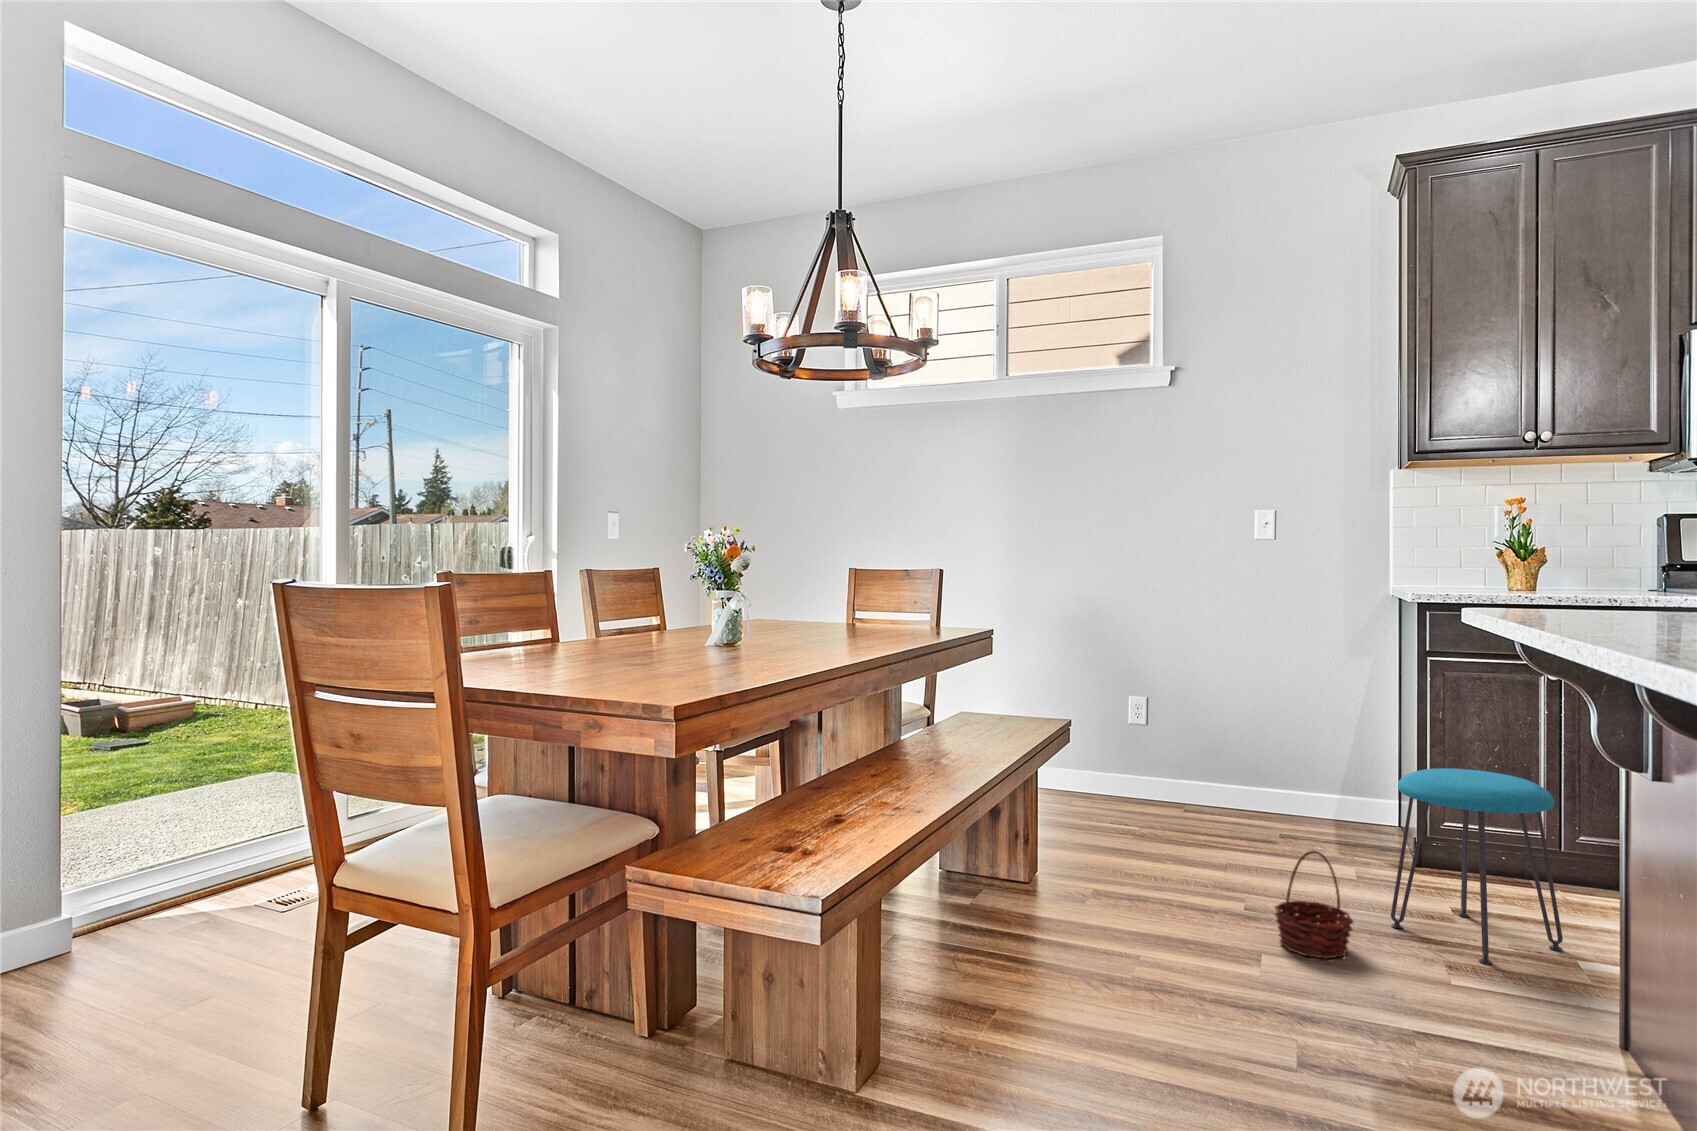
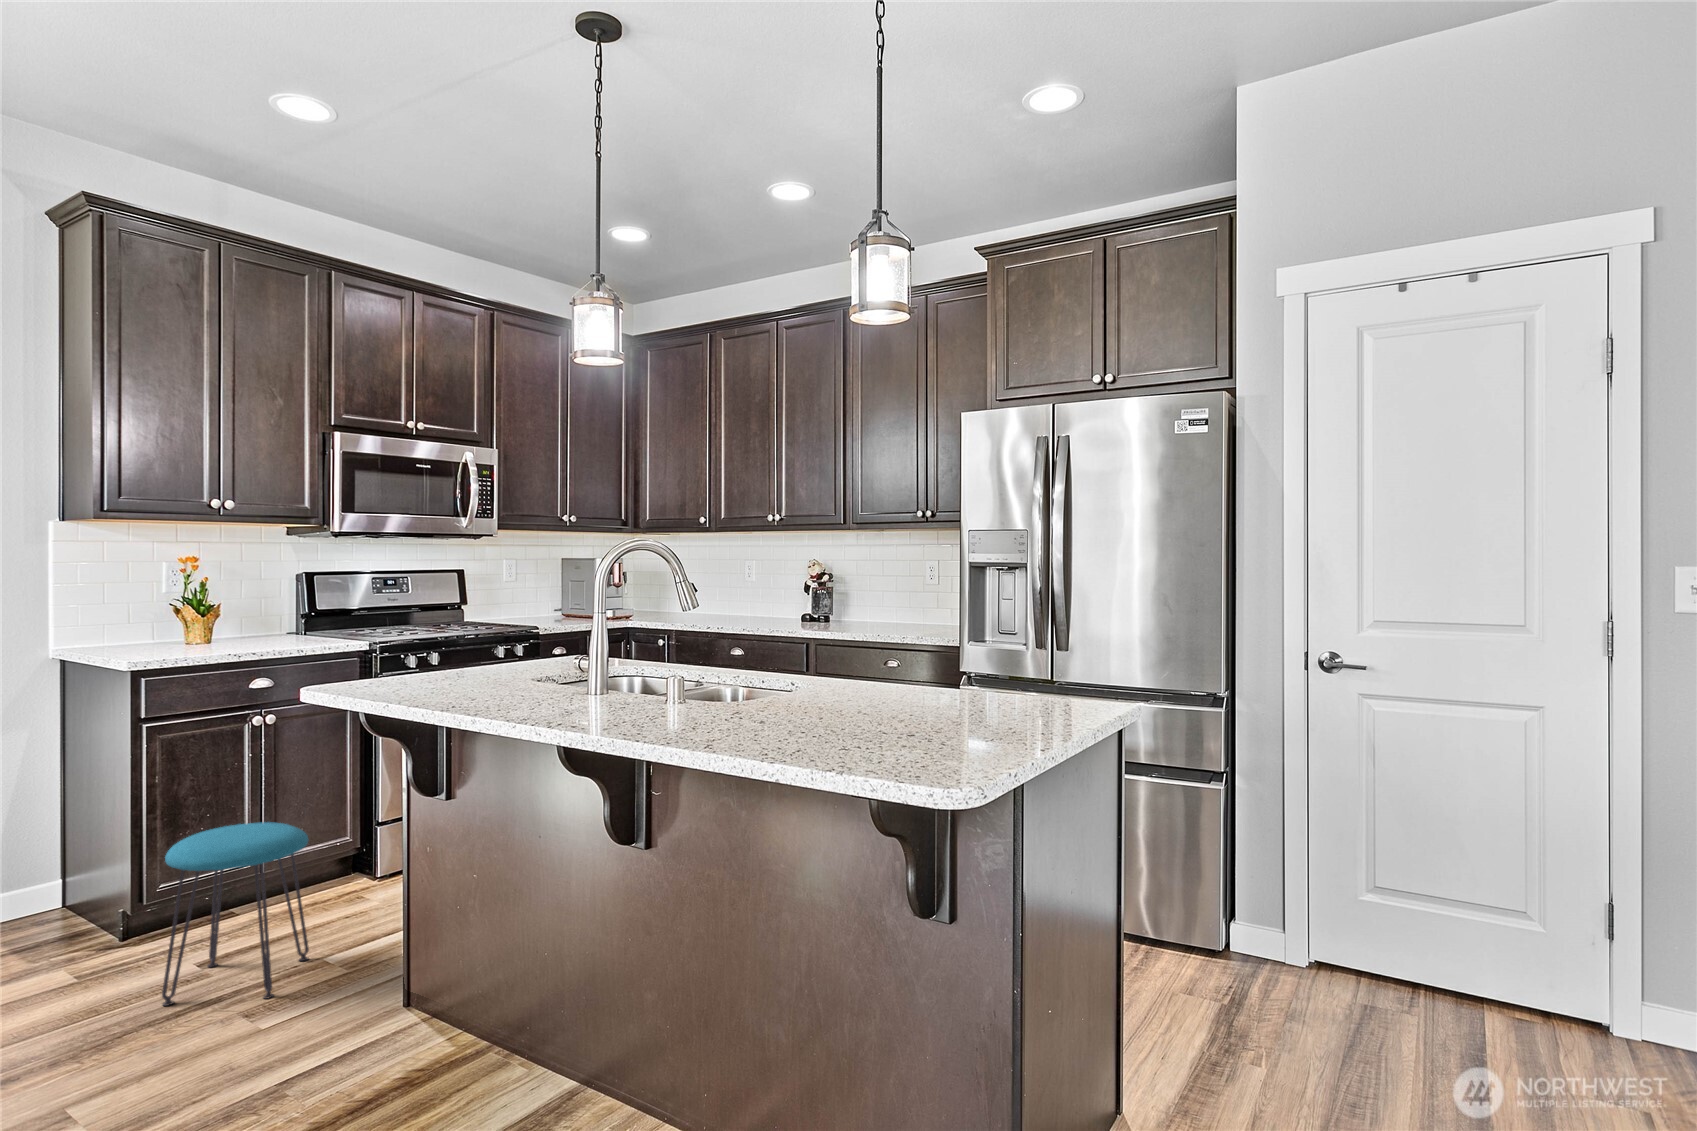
basket: present [1275,851,1353,958] -> none [61,960,159,1081]

